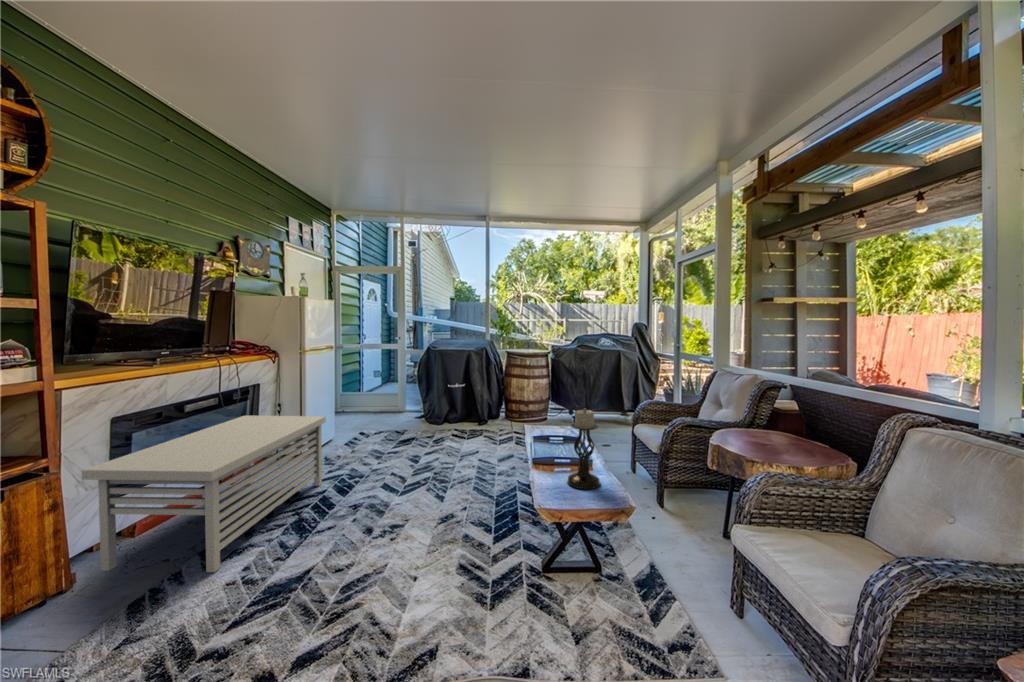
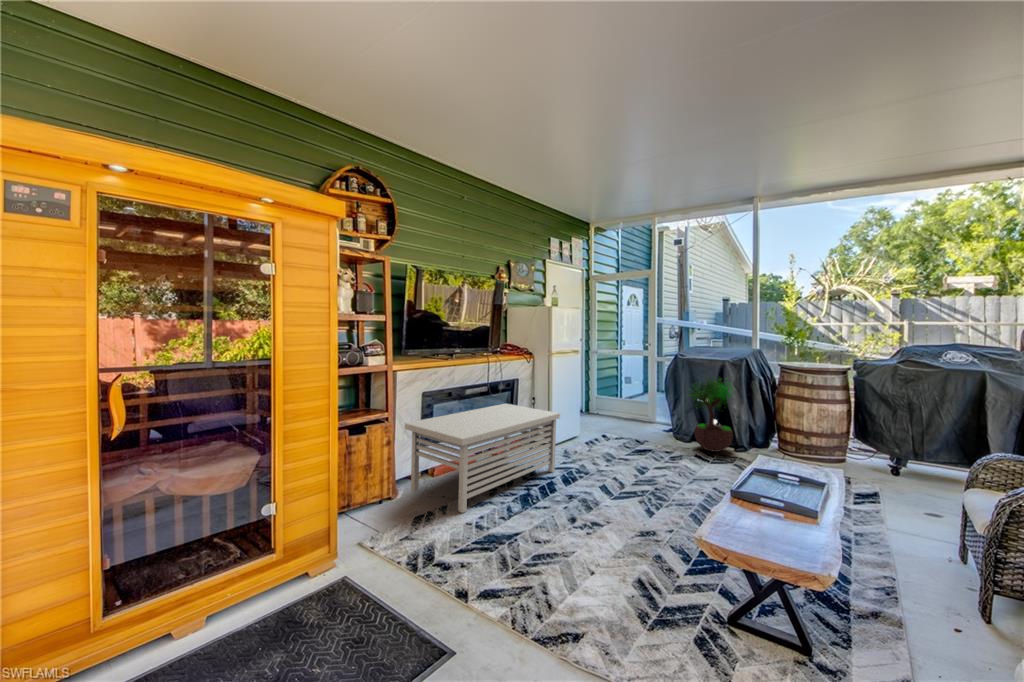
potted tree: none [440,357,484,429] -> present [689,376,733,452]
candle holder: present [567,409,600,489] -> none [766,445,813,547]

